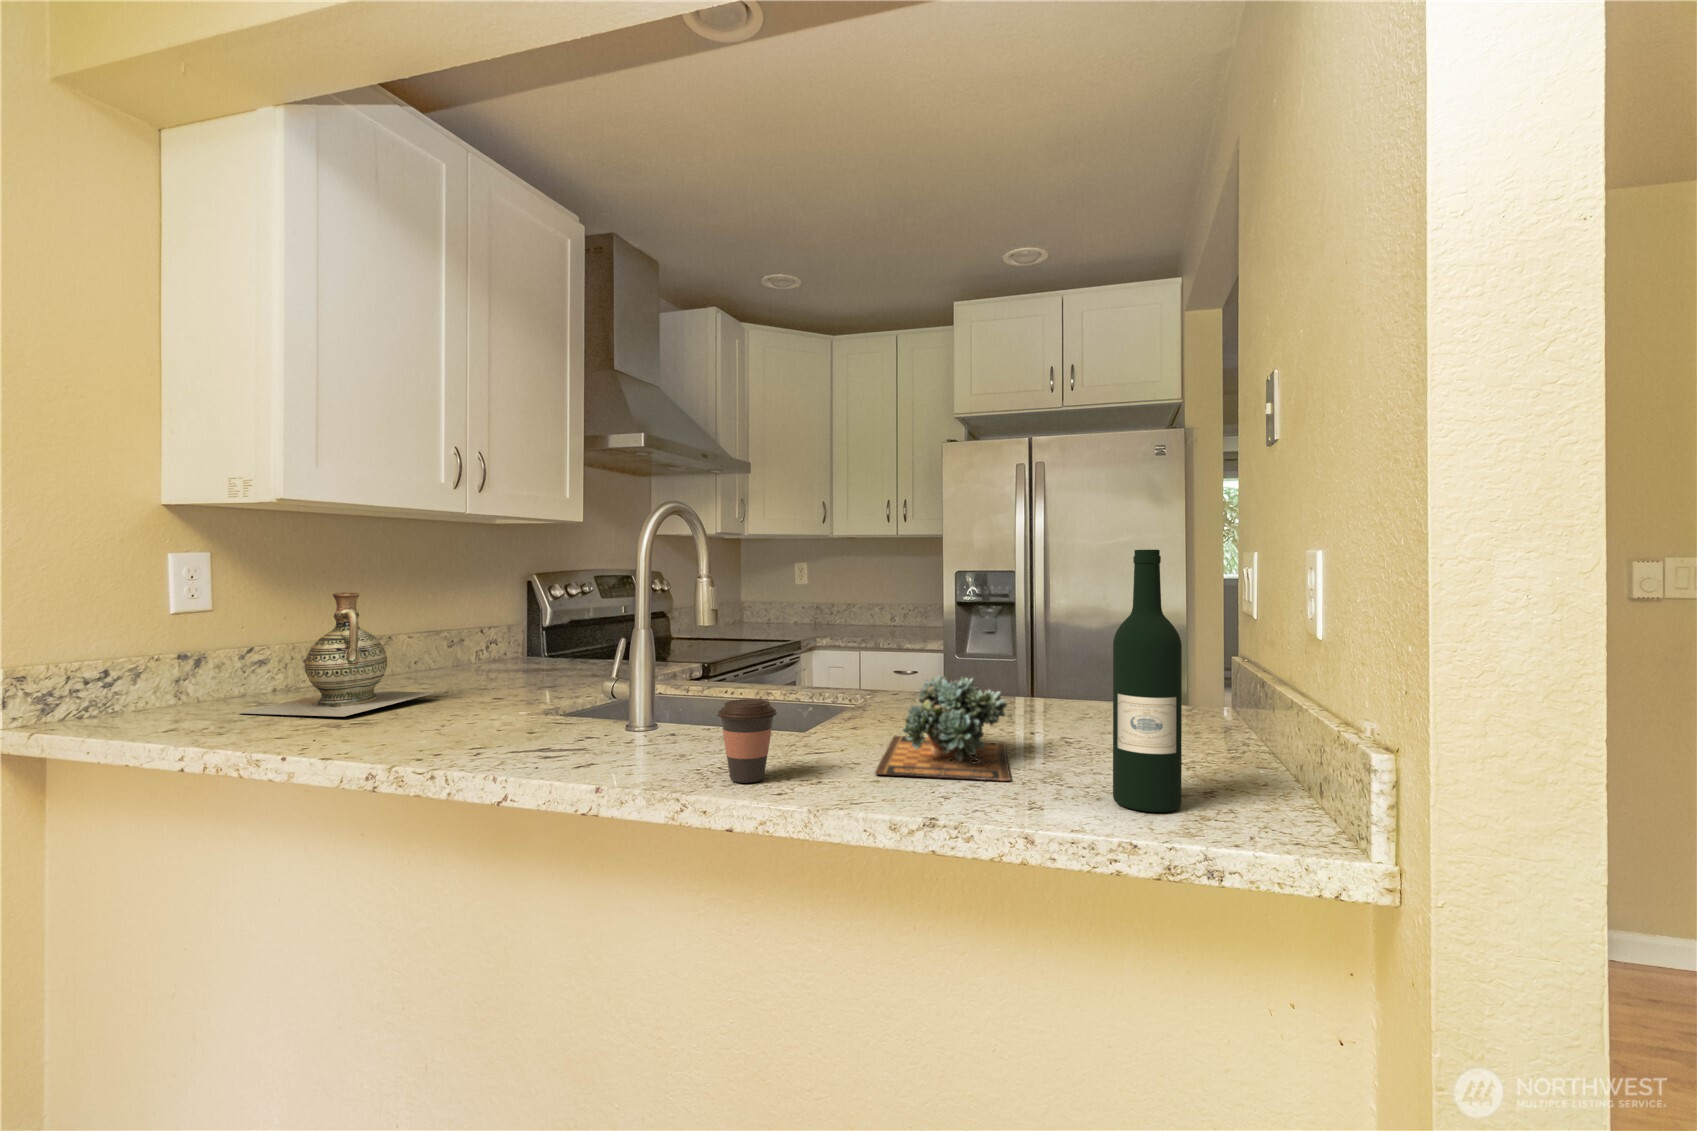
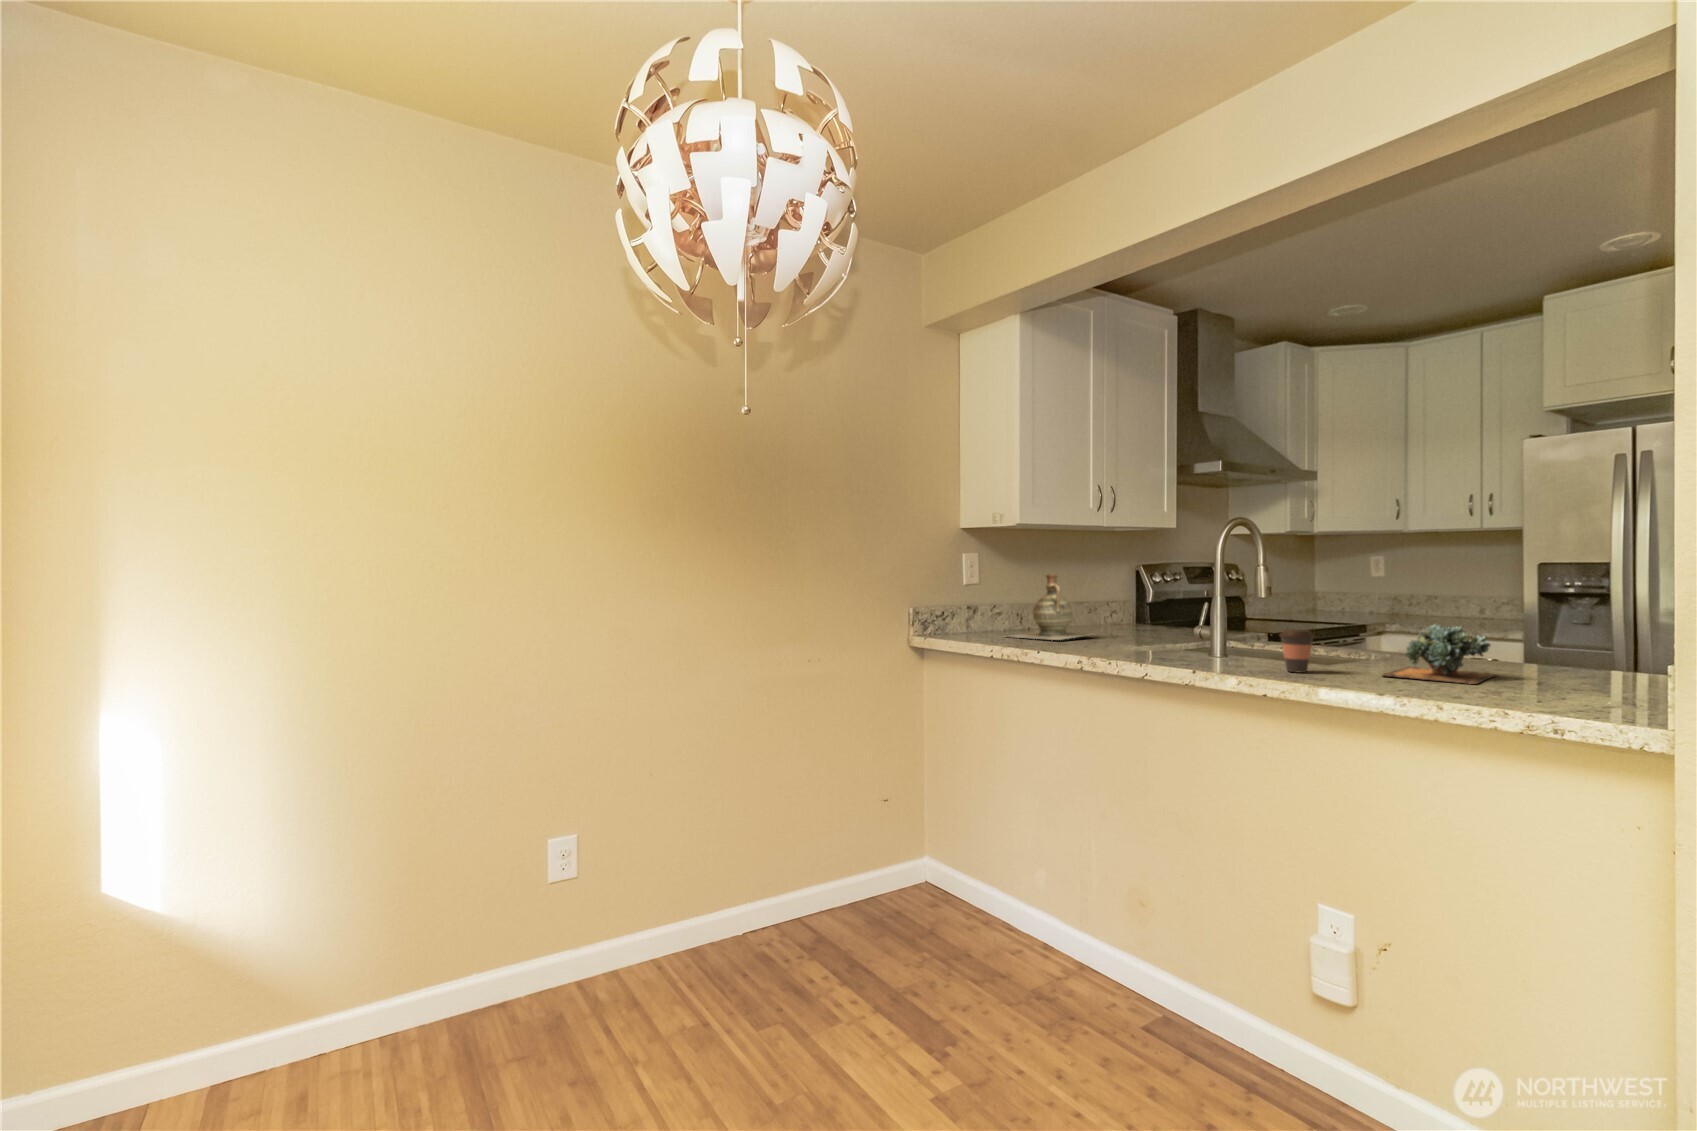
wine bottle: present [1113,550,1182,812] -> none [1541,543,1593,699]

